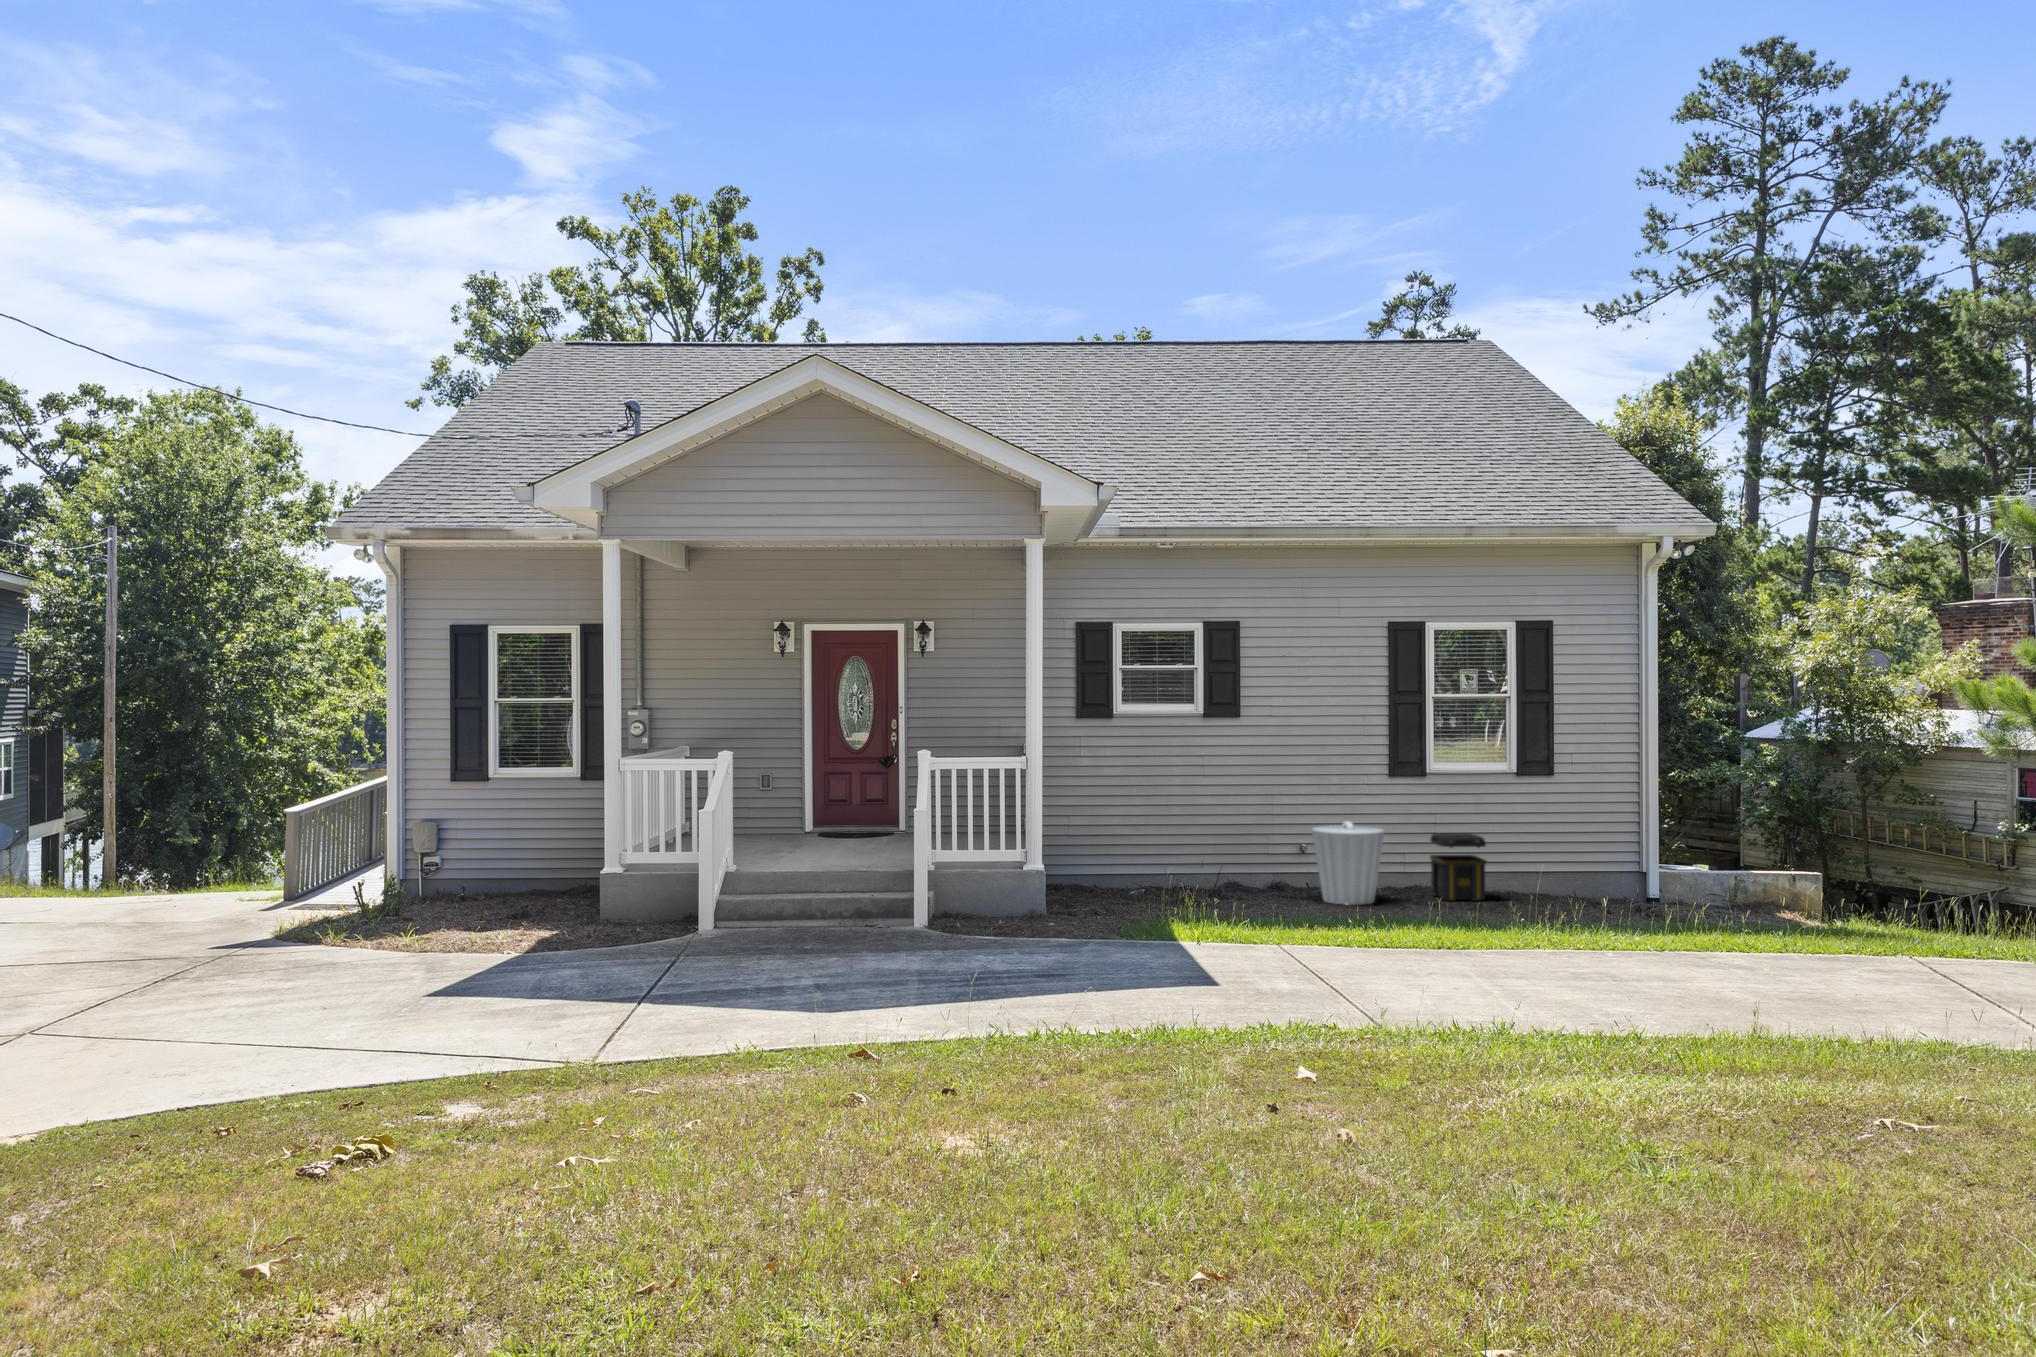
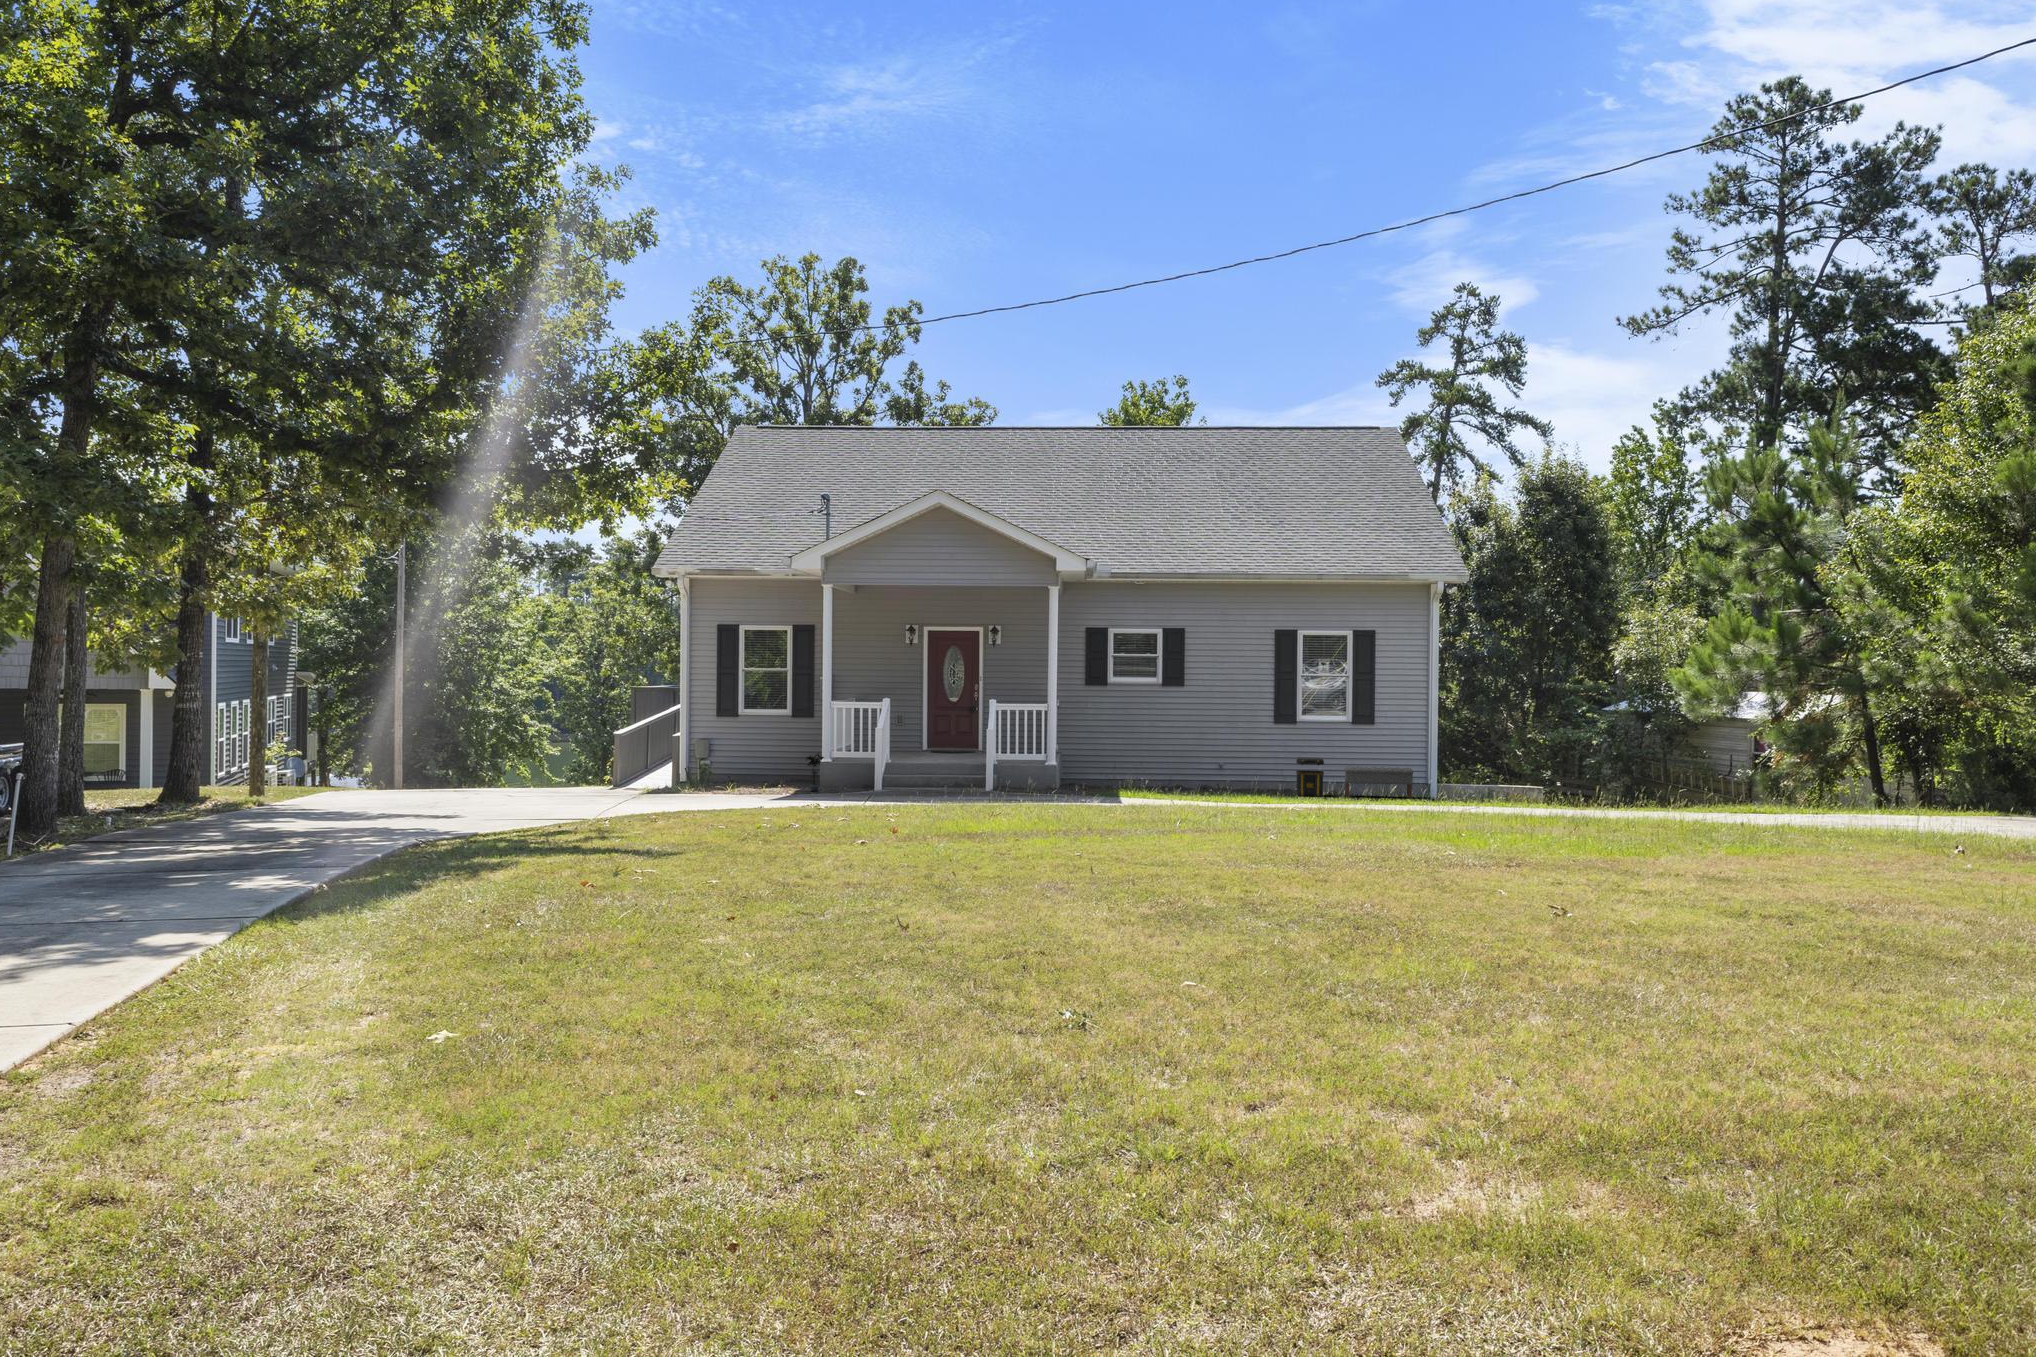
trash can: present [1312,821,1384,905] -> none [1221,747,1263,796]
bench: none [1507,846,1635,901] -> present [1344,766,1413,799]
potted plant: none [566,859,611,935] -> present [806,754,824,792]

